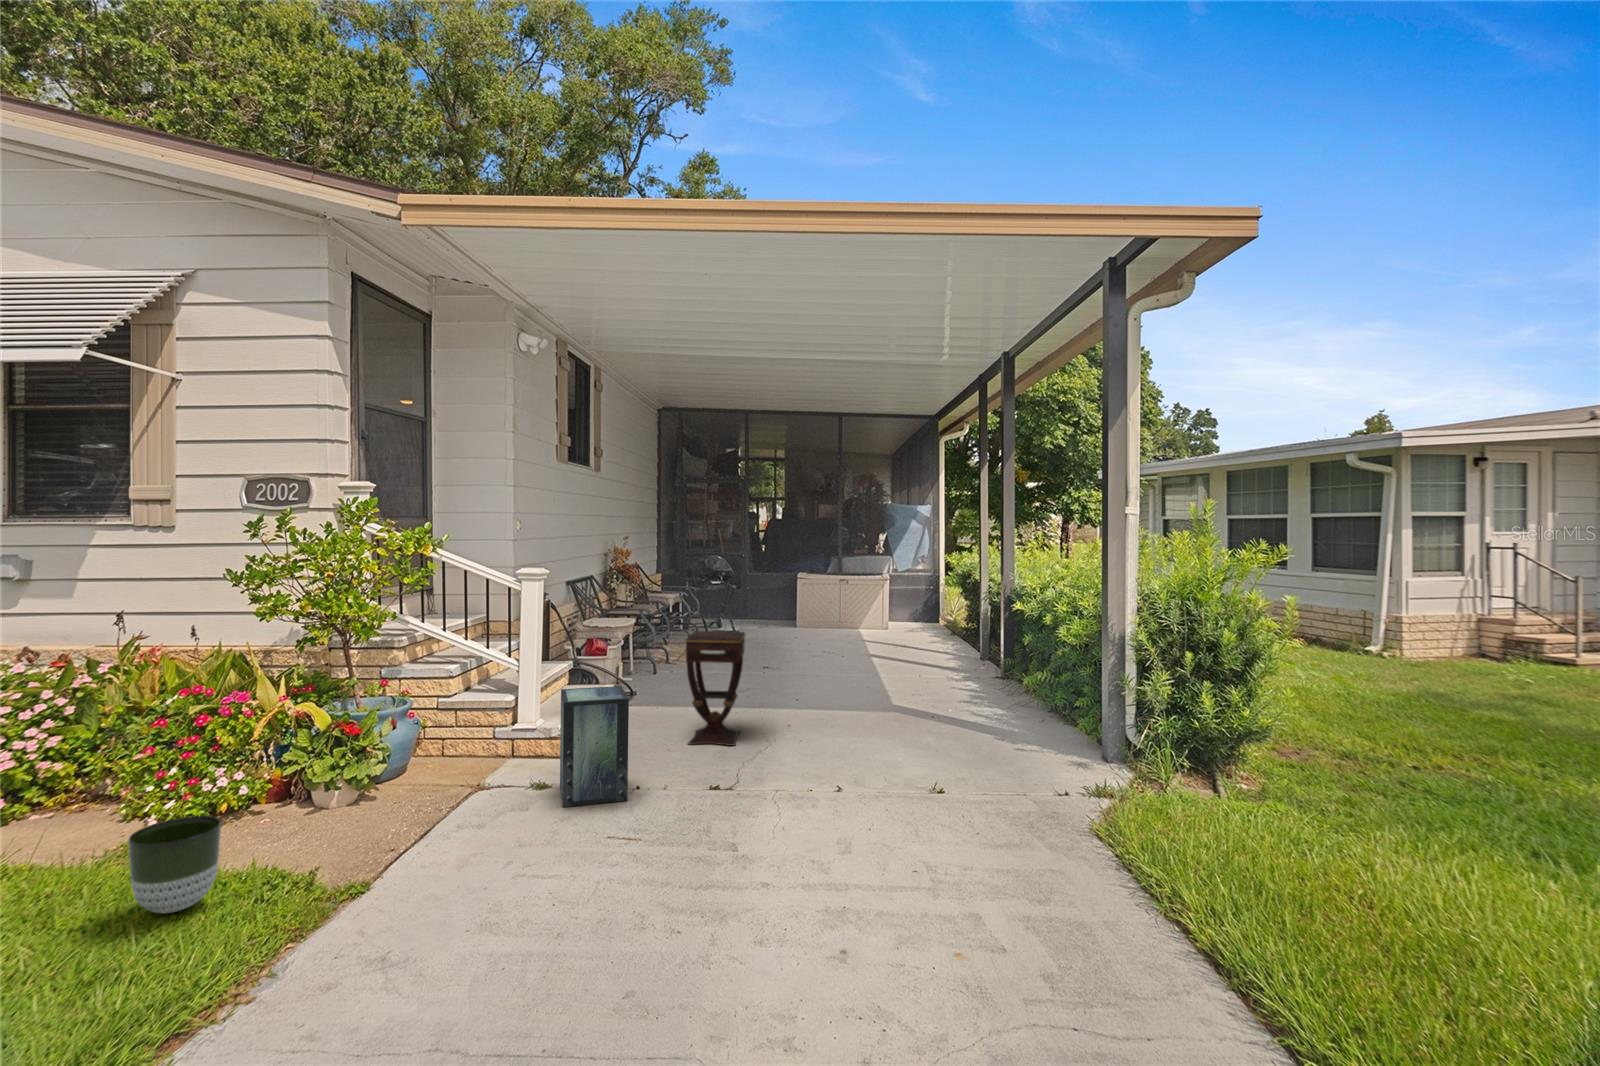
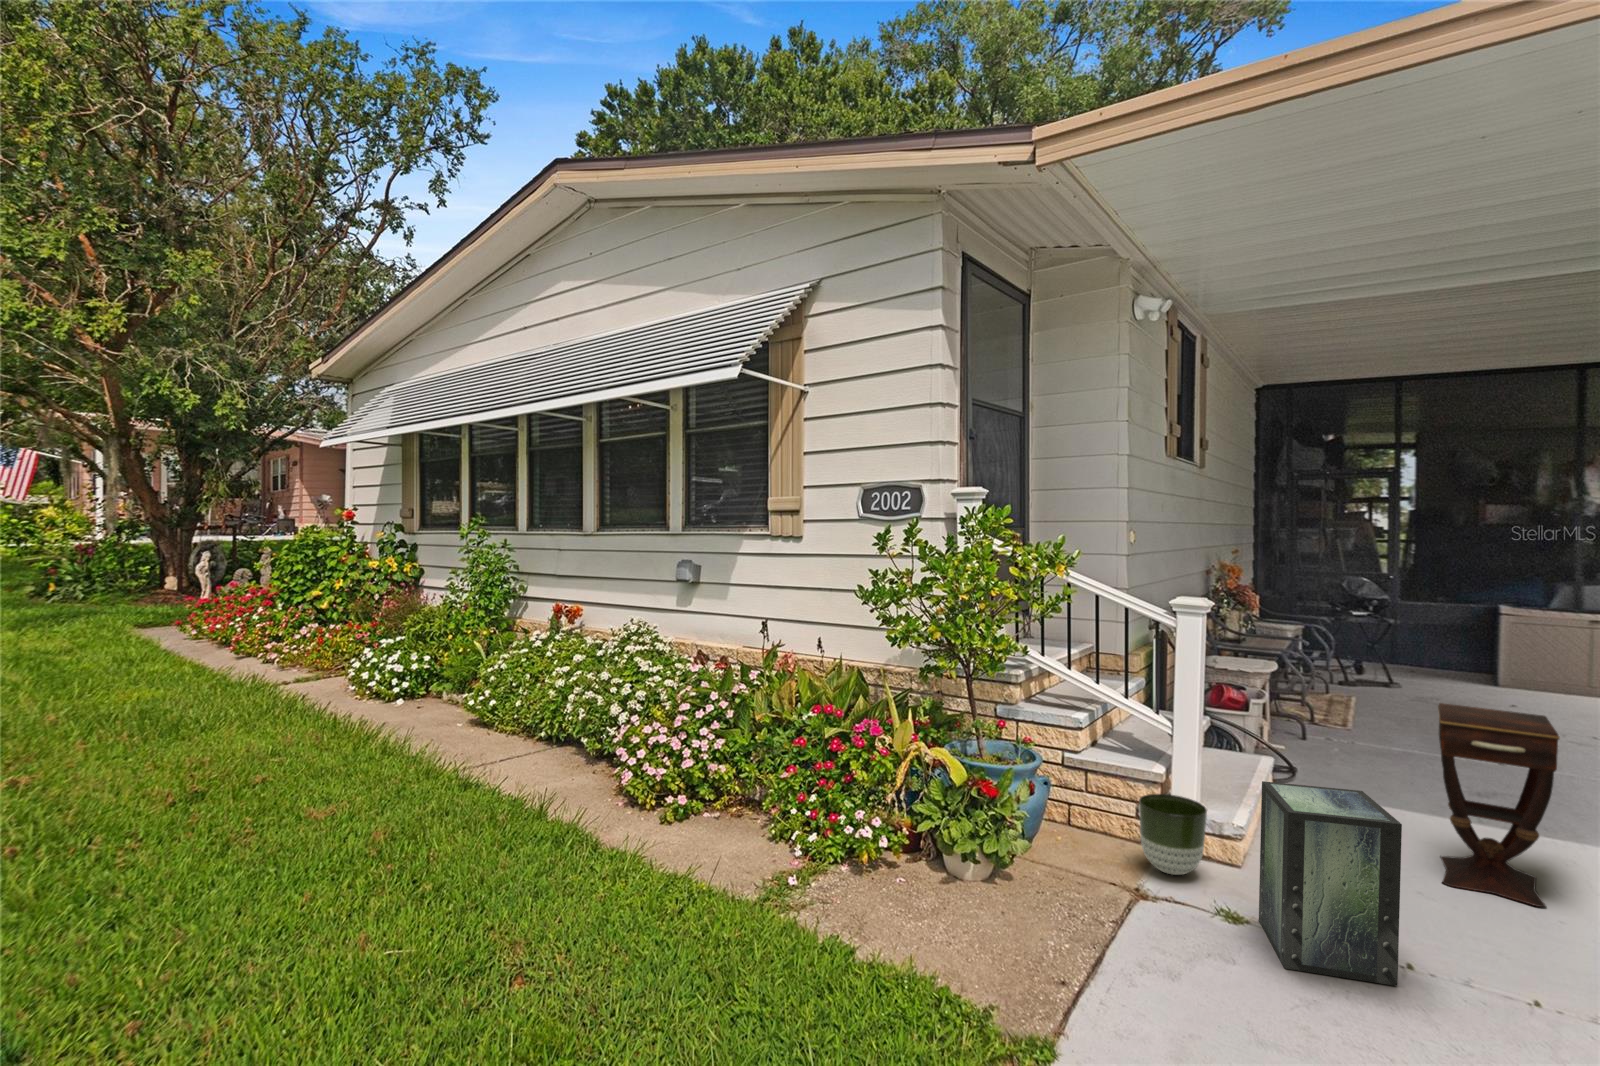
planter: present [128,816,221,913] -> present [1139,794,1207,875]

